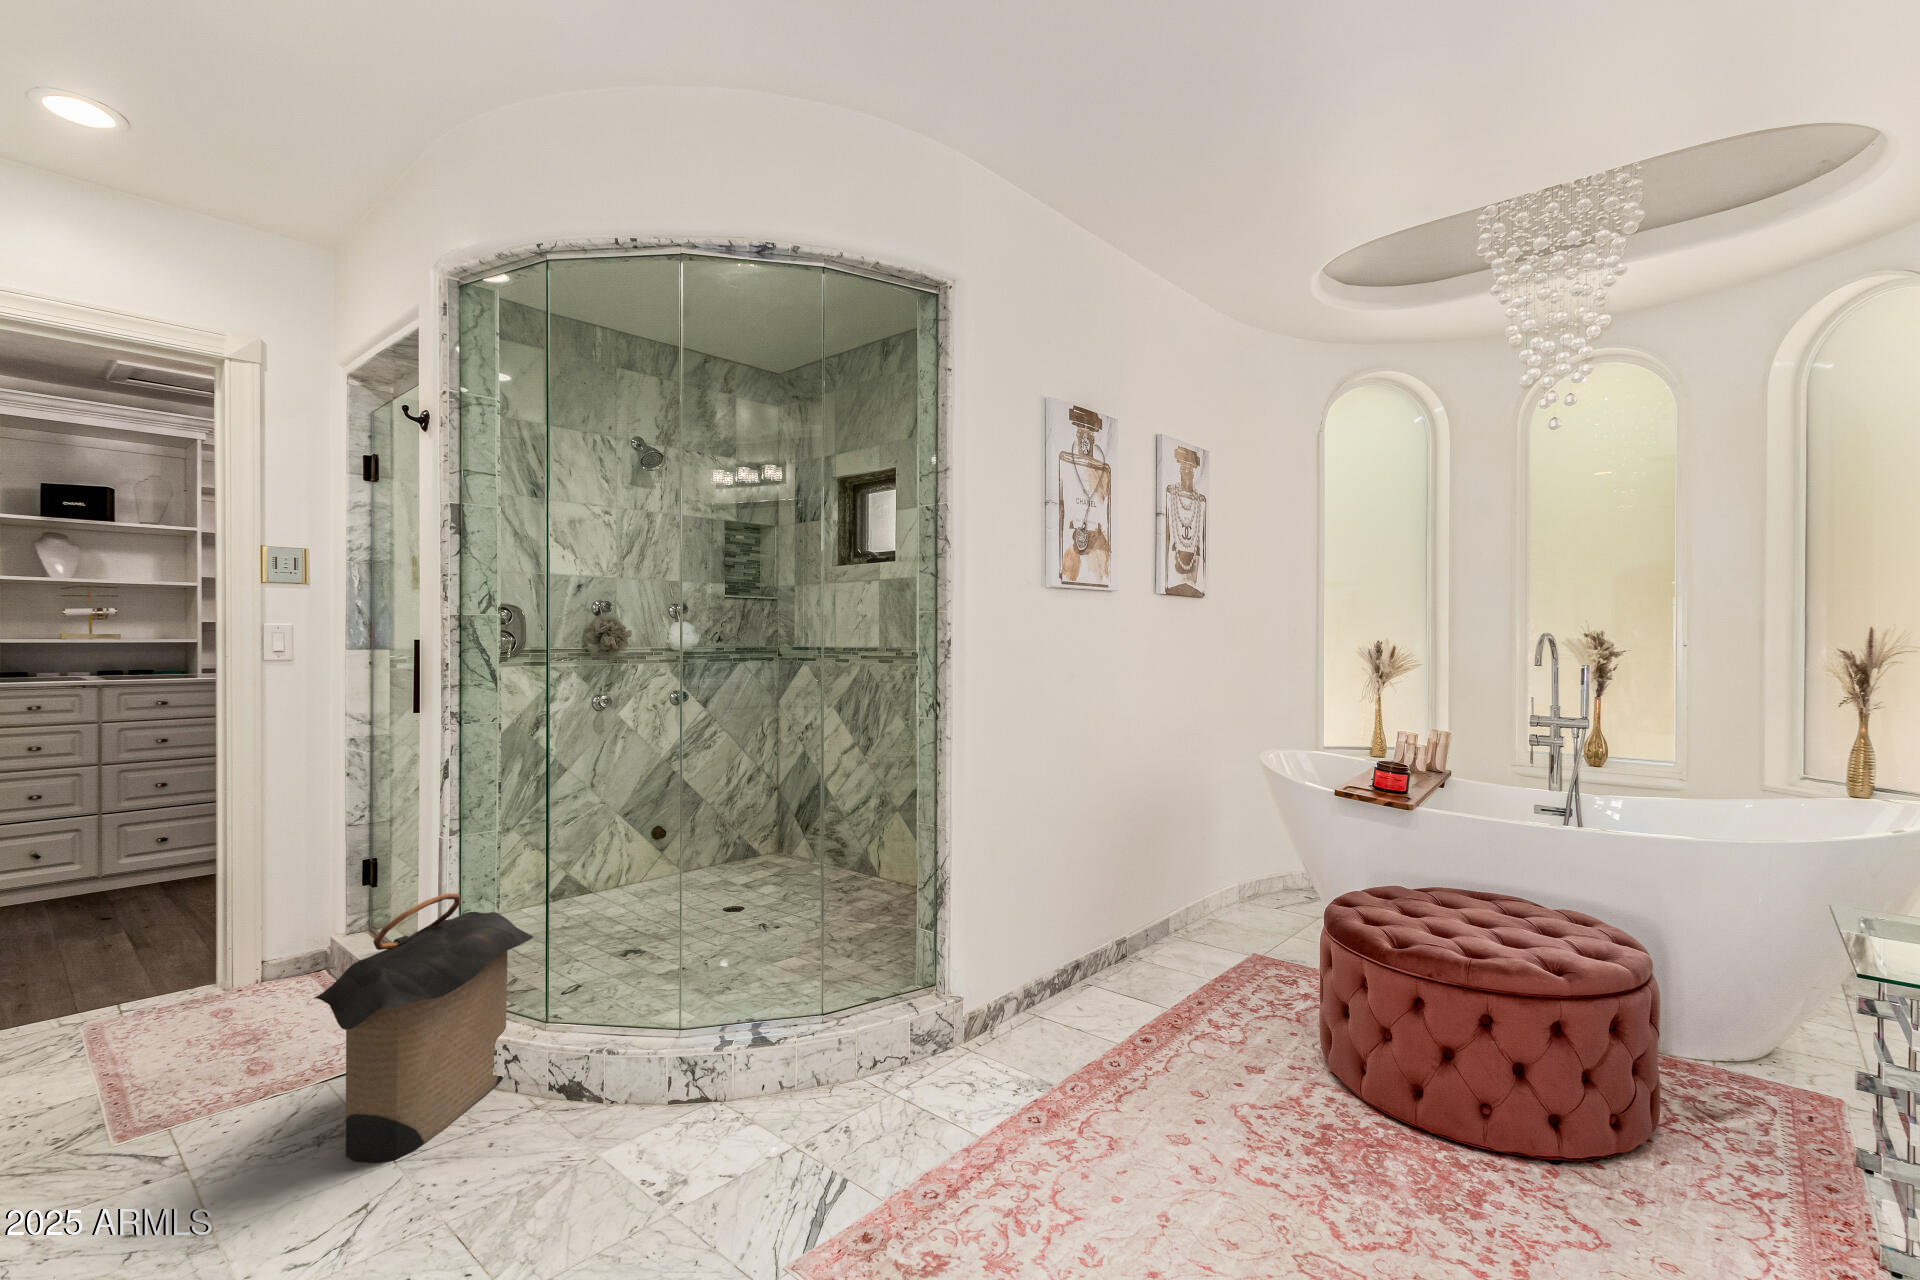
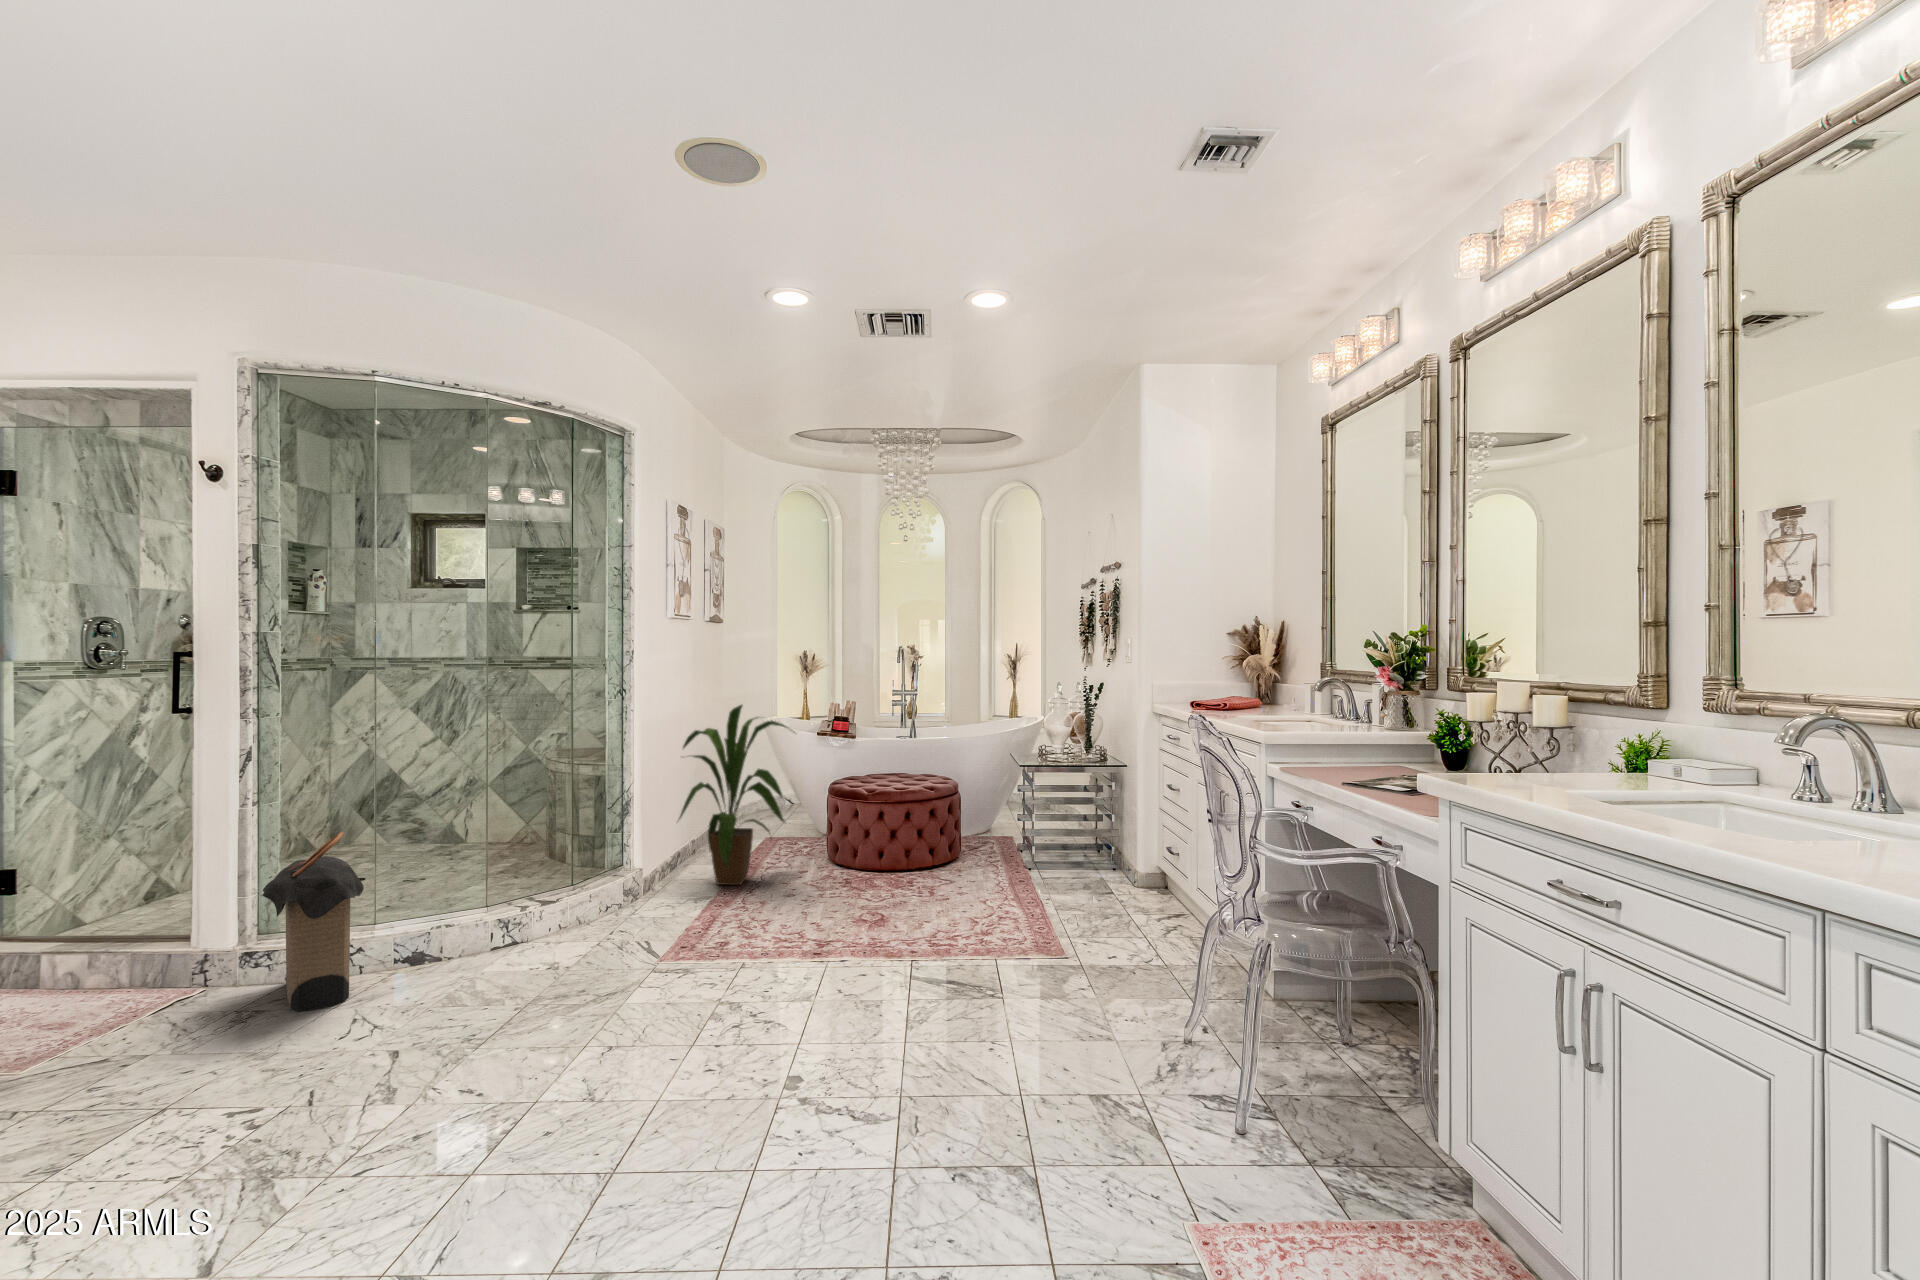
house plant: none [1012,741,1237,1077] -> present [679,705,794,885]

